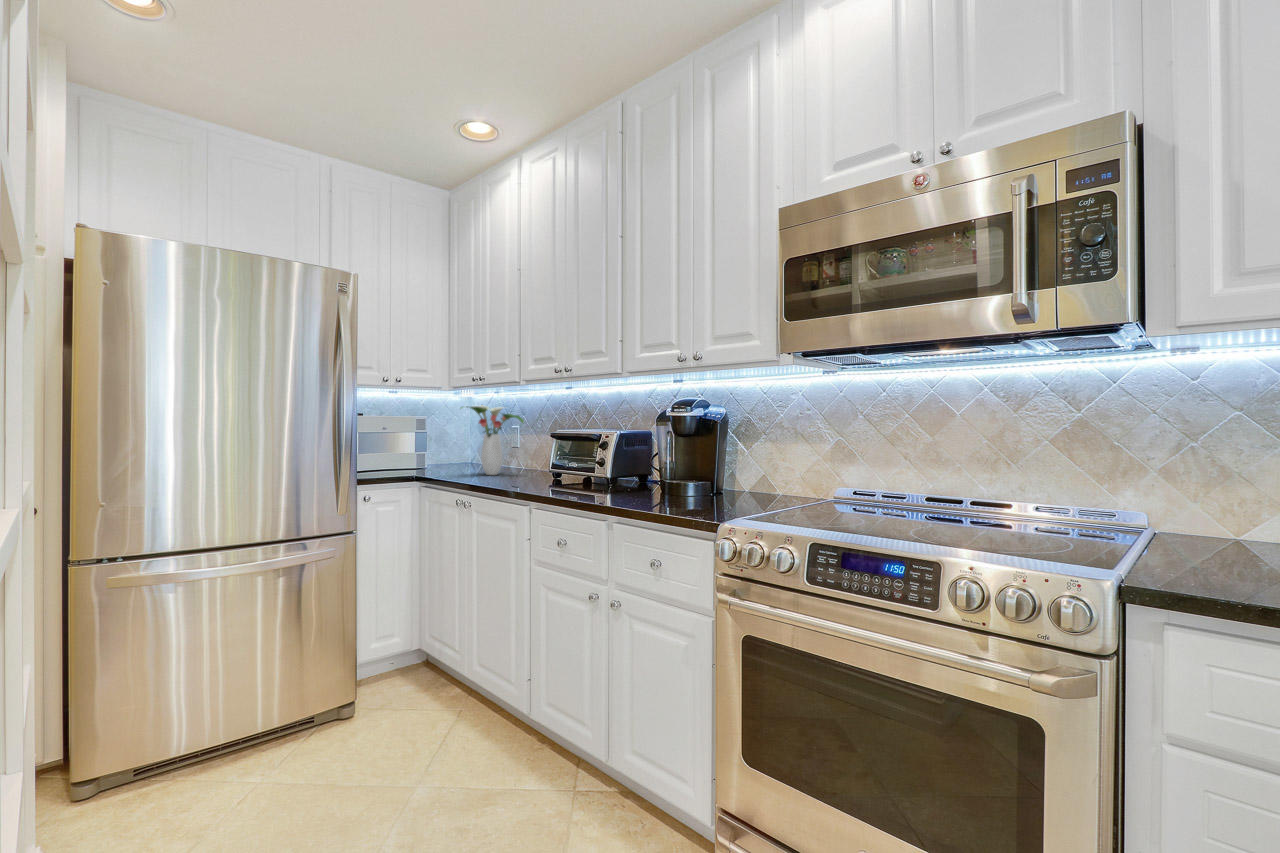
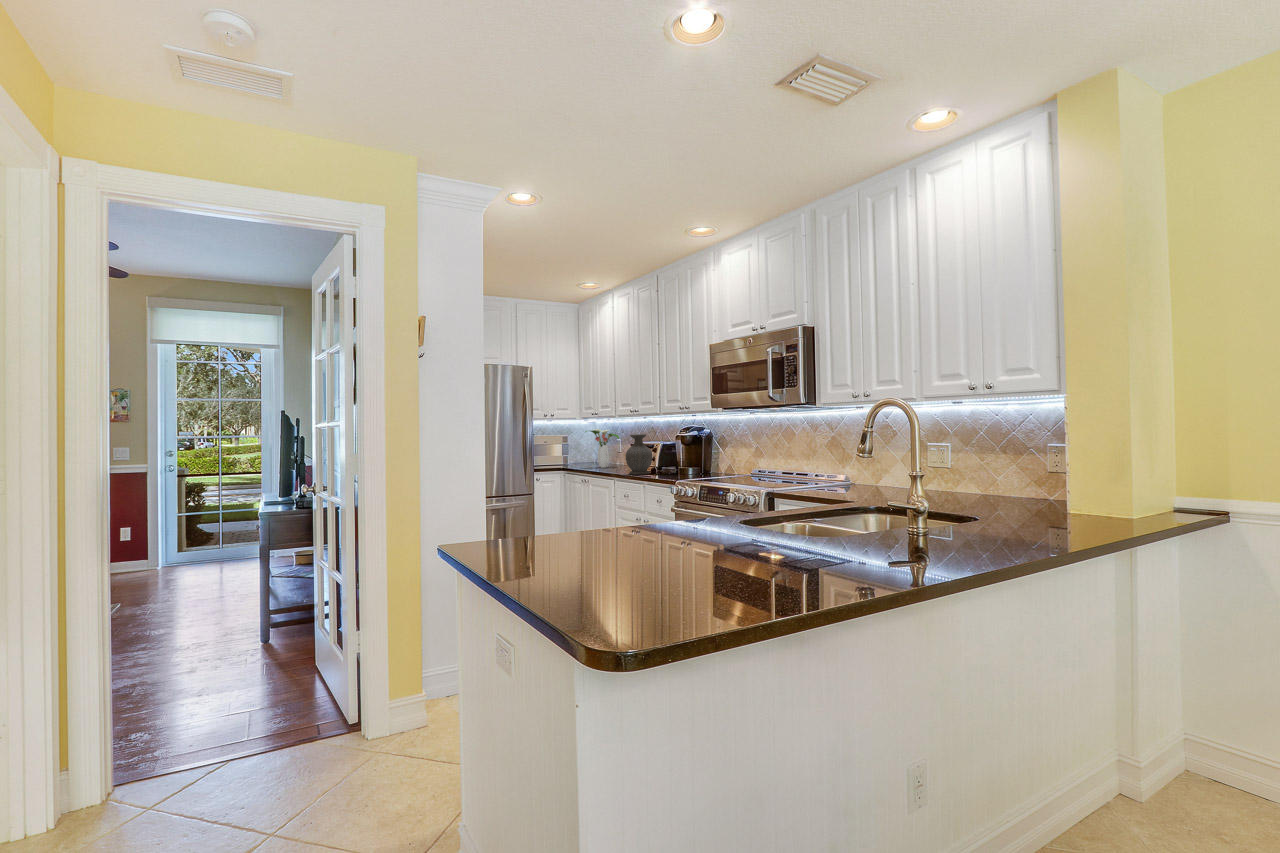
vase: none [550,412,604,493] -> present [625,434,652,475]

